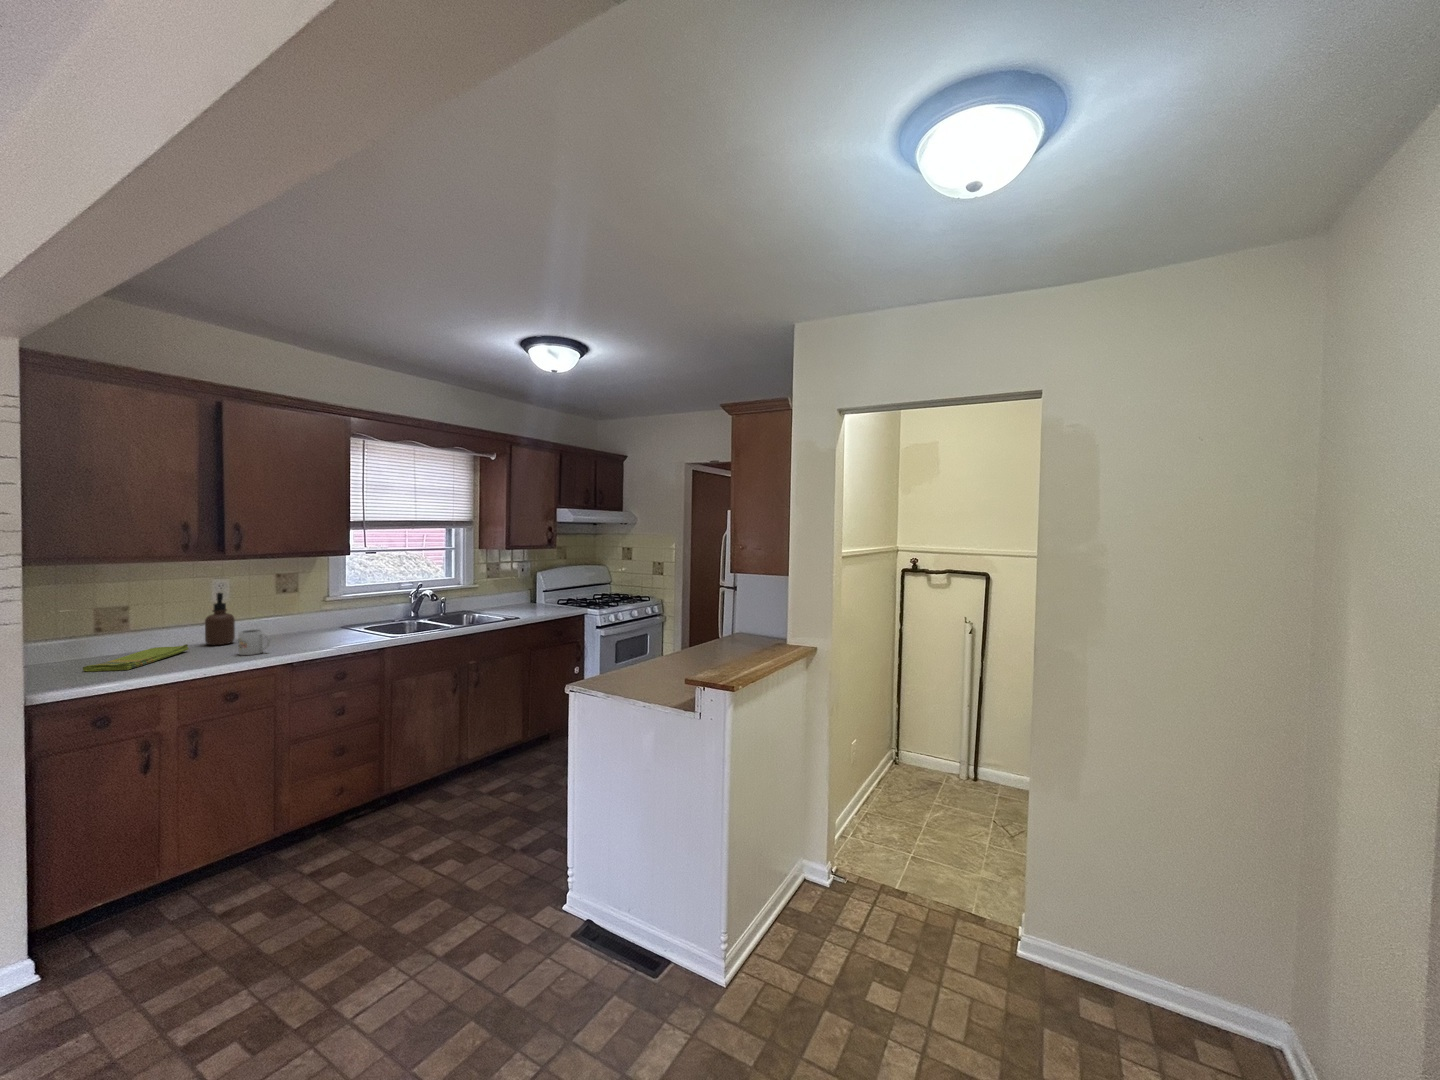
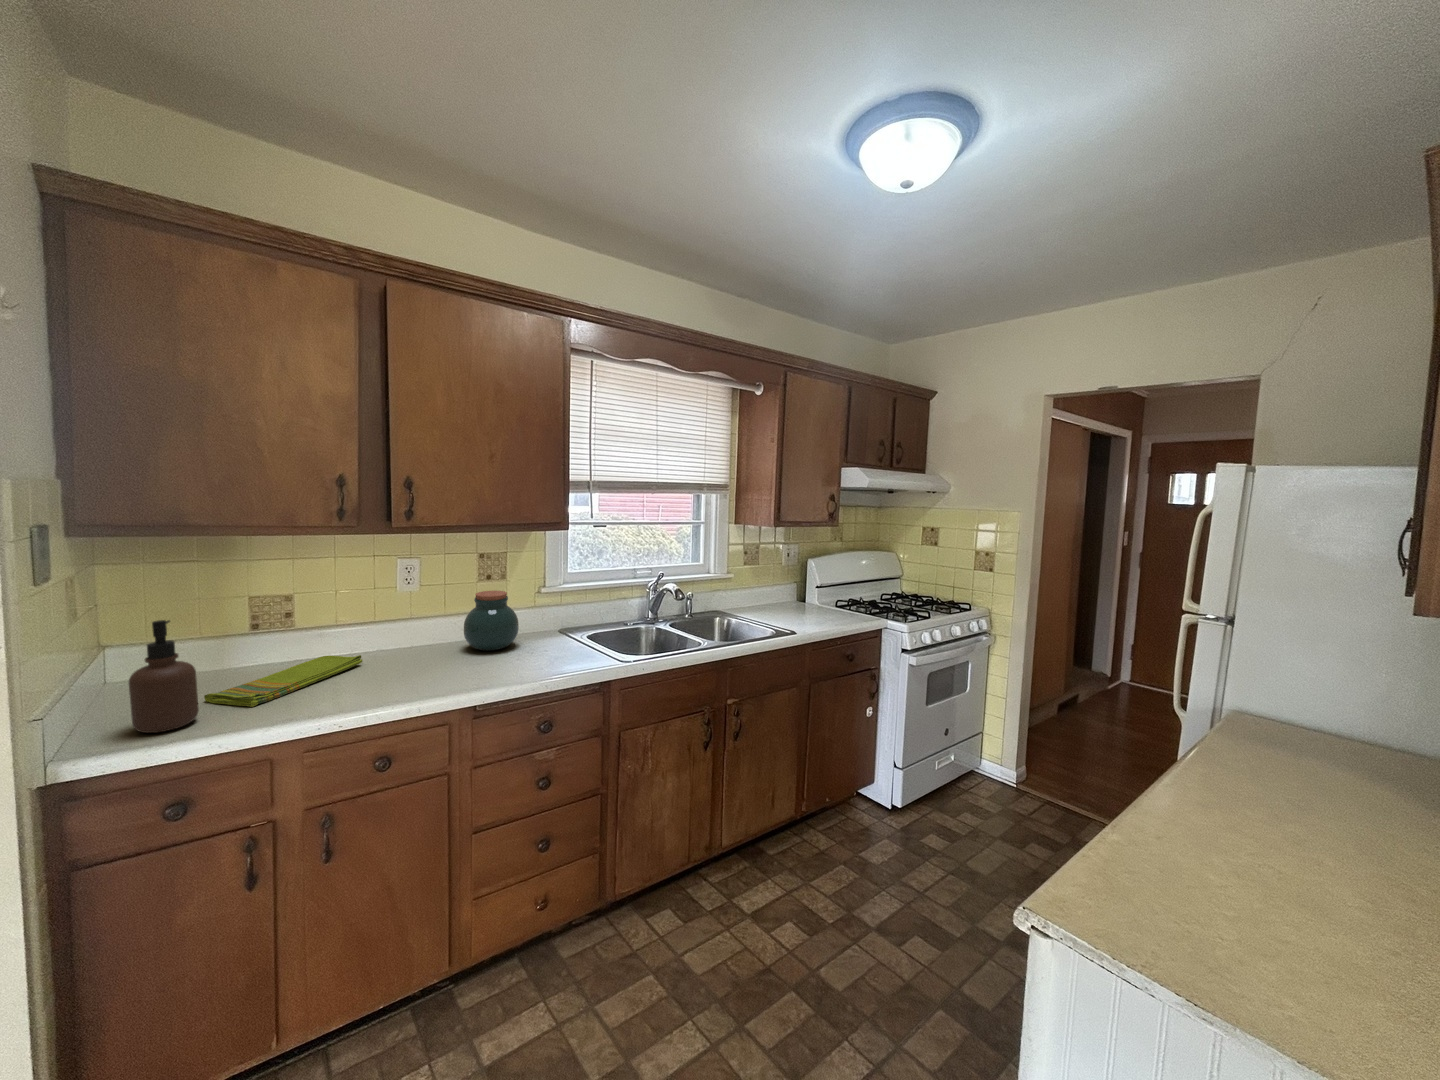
soap dispenser: present [205,593,235,645] -> present [129,620,199,733]
jar: none [266,598,311,639] -> present [464,591,519,650]
mug: present [239,629,271,655] -> none [407,645,448,688]

